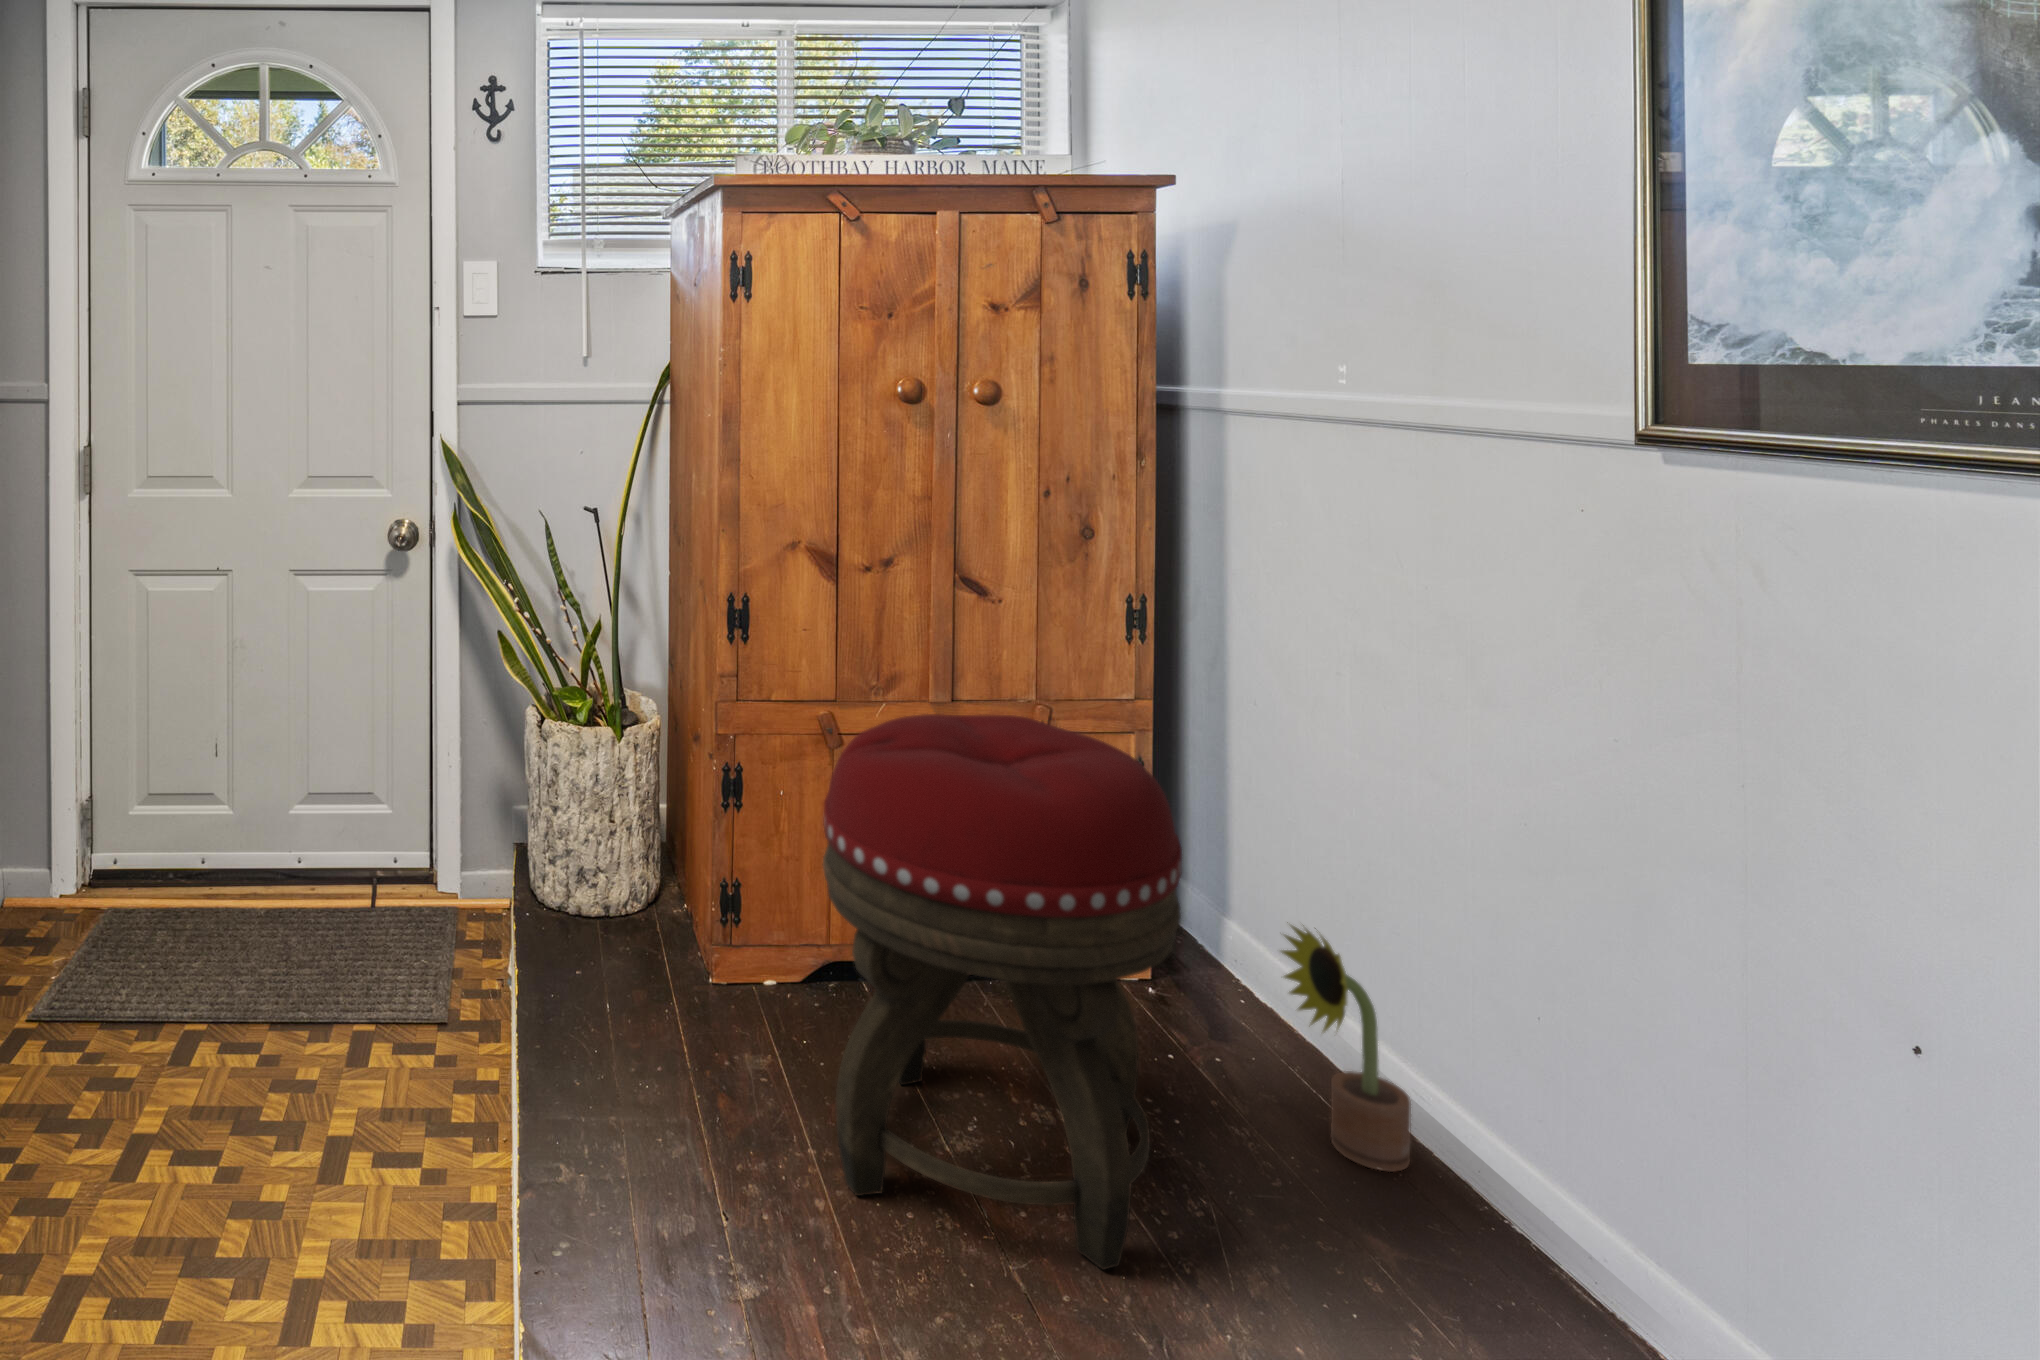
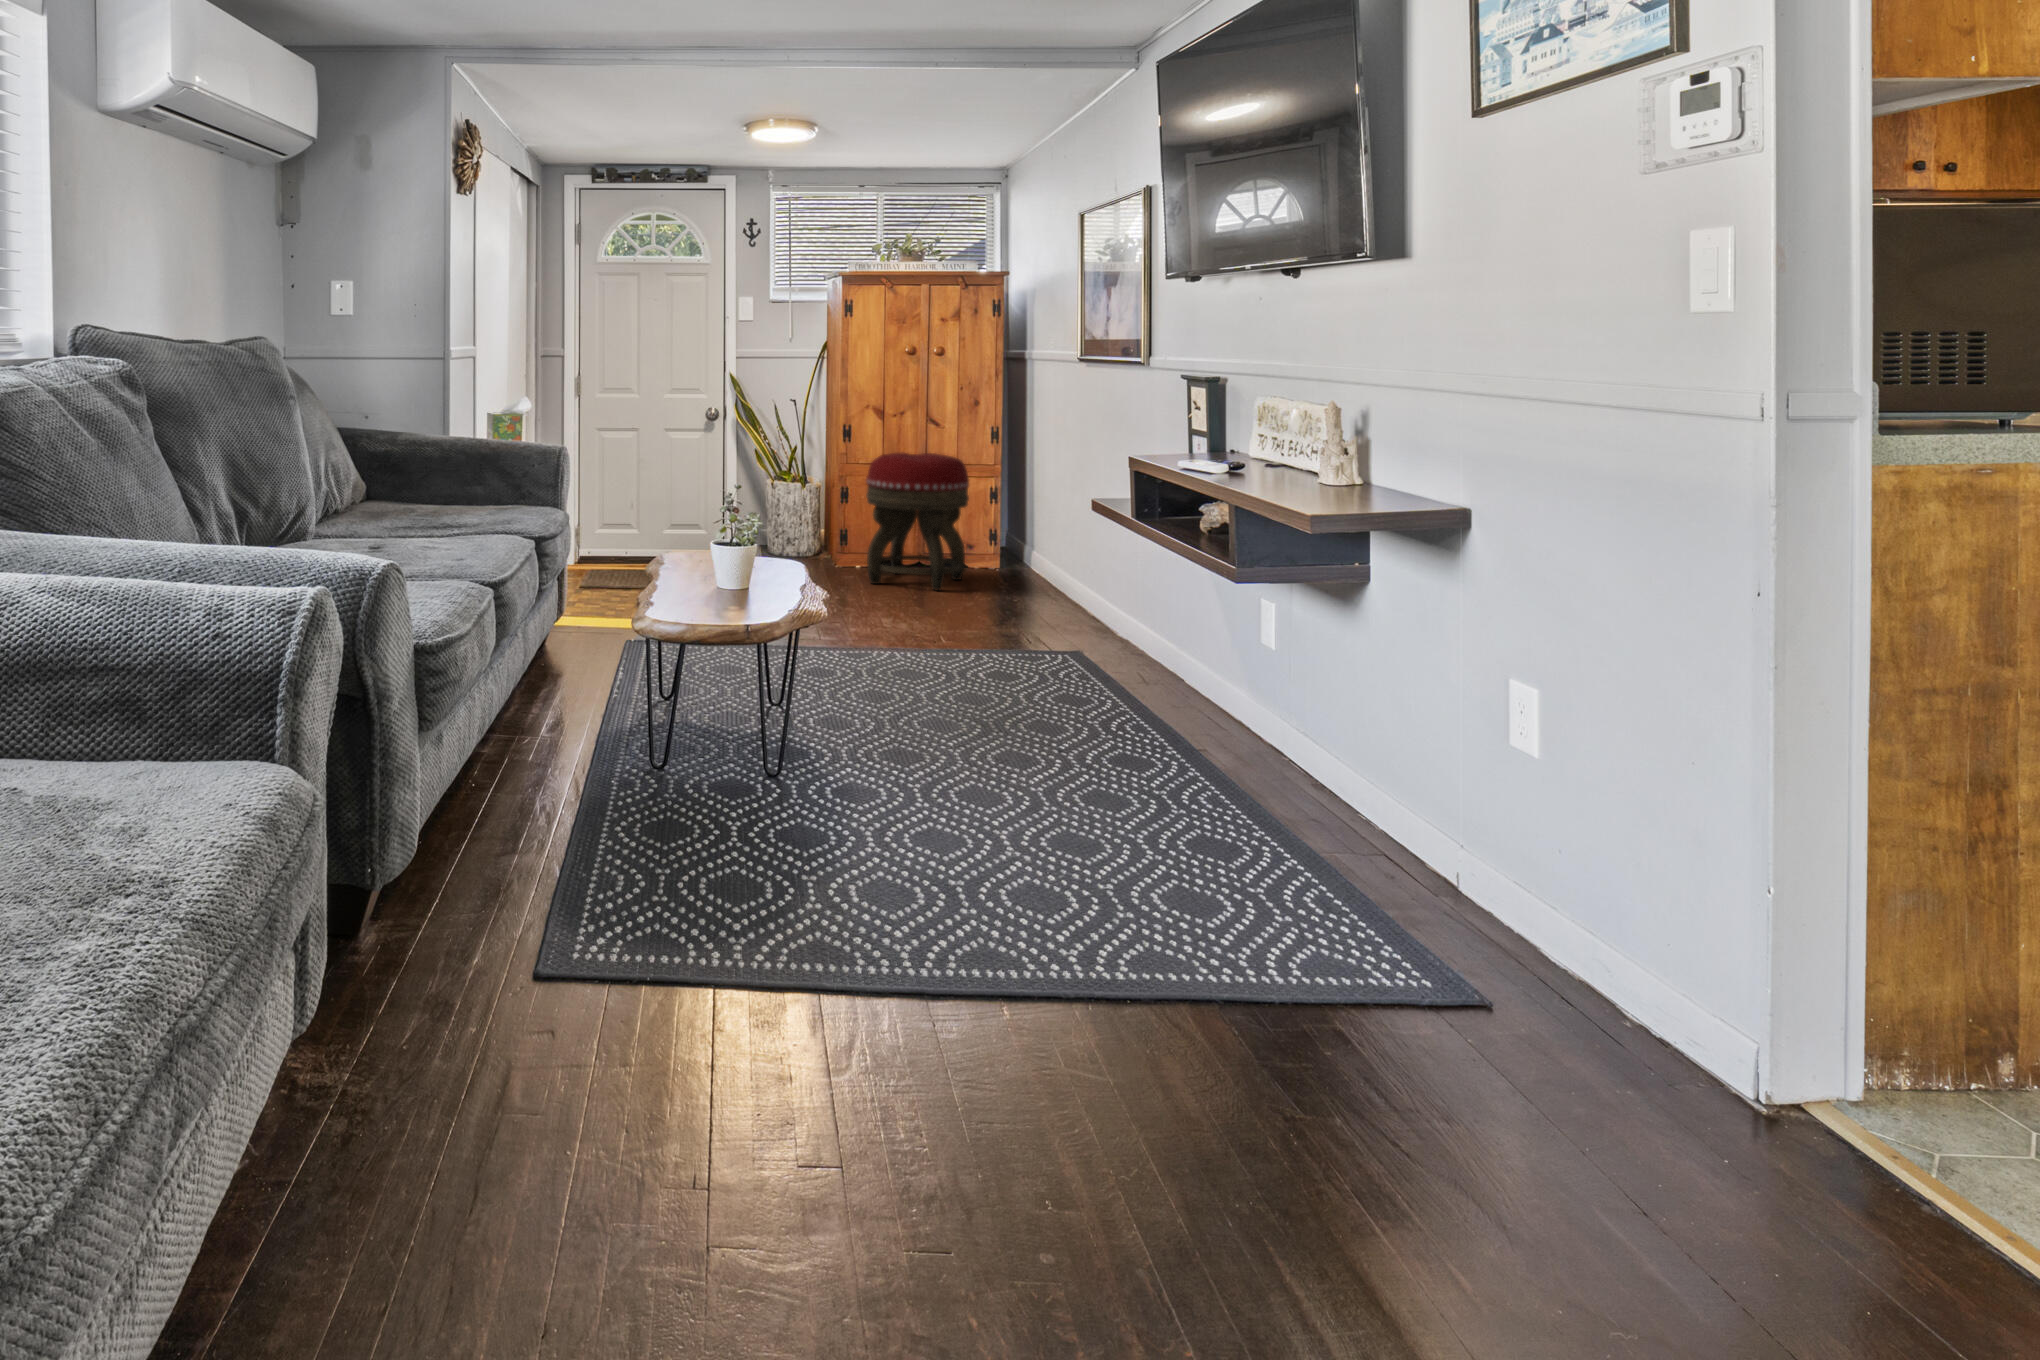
decorative plant: present [1281,922,1411,1172] -> none [1012,513,1045,584]

